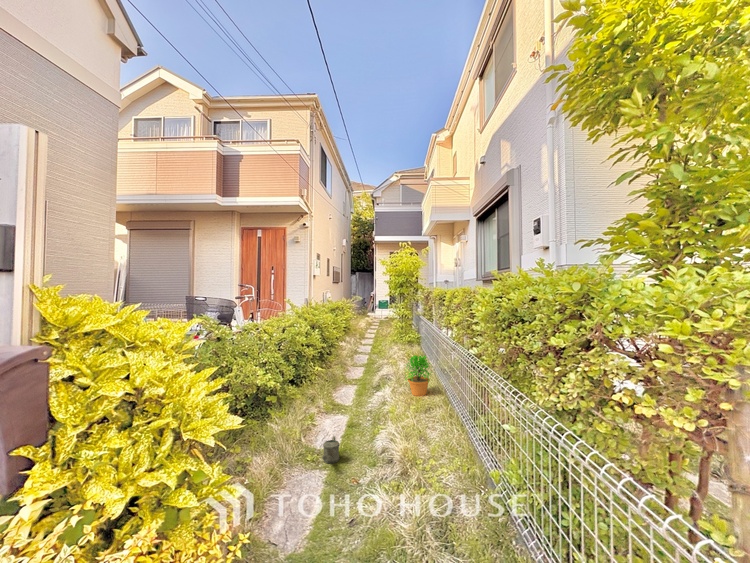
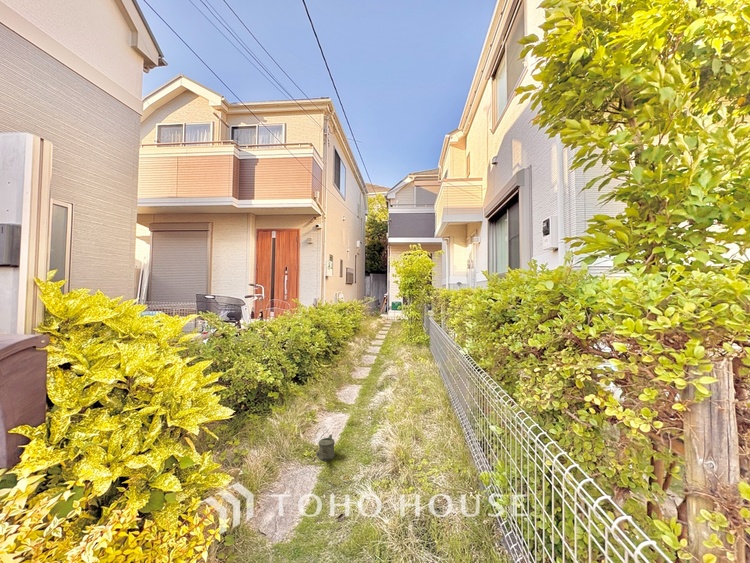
potted plant: present [406,355,432,396] -> none [404,356,436,398]

